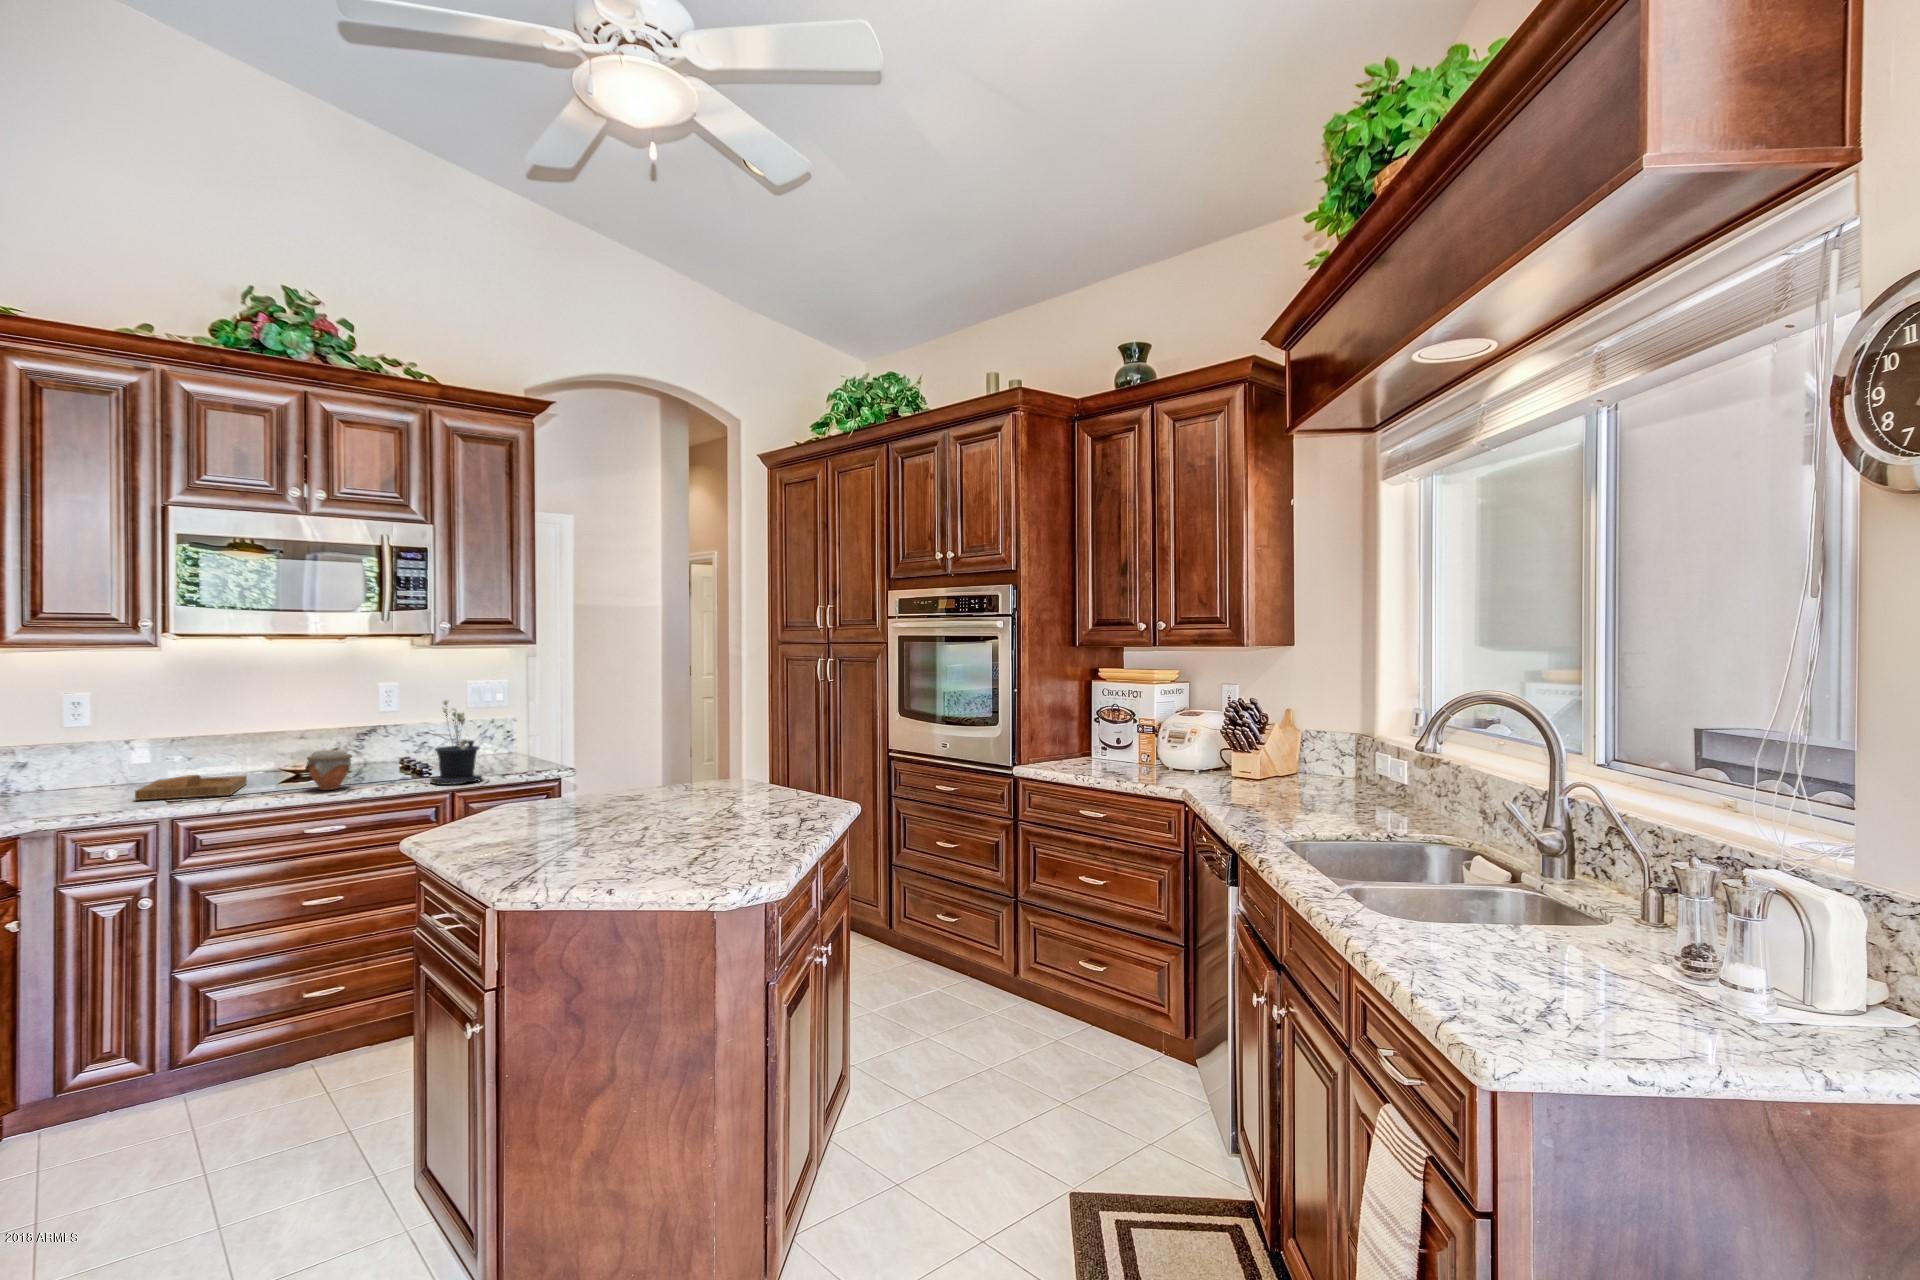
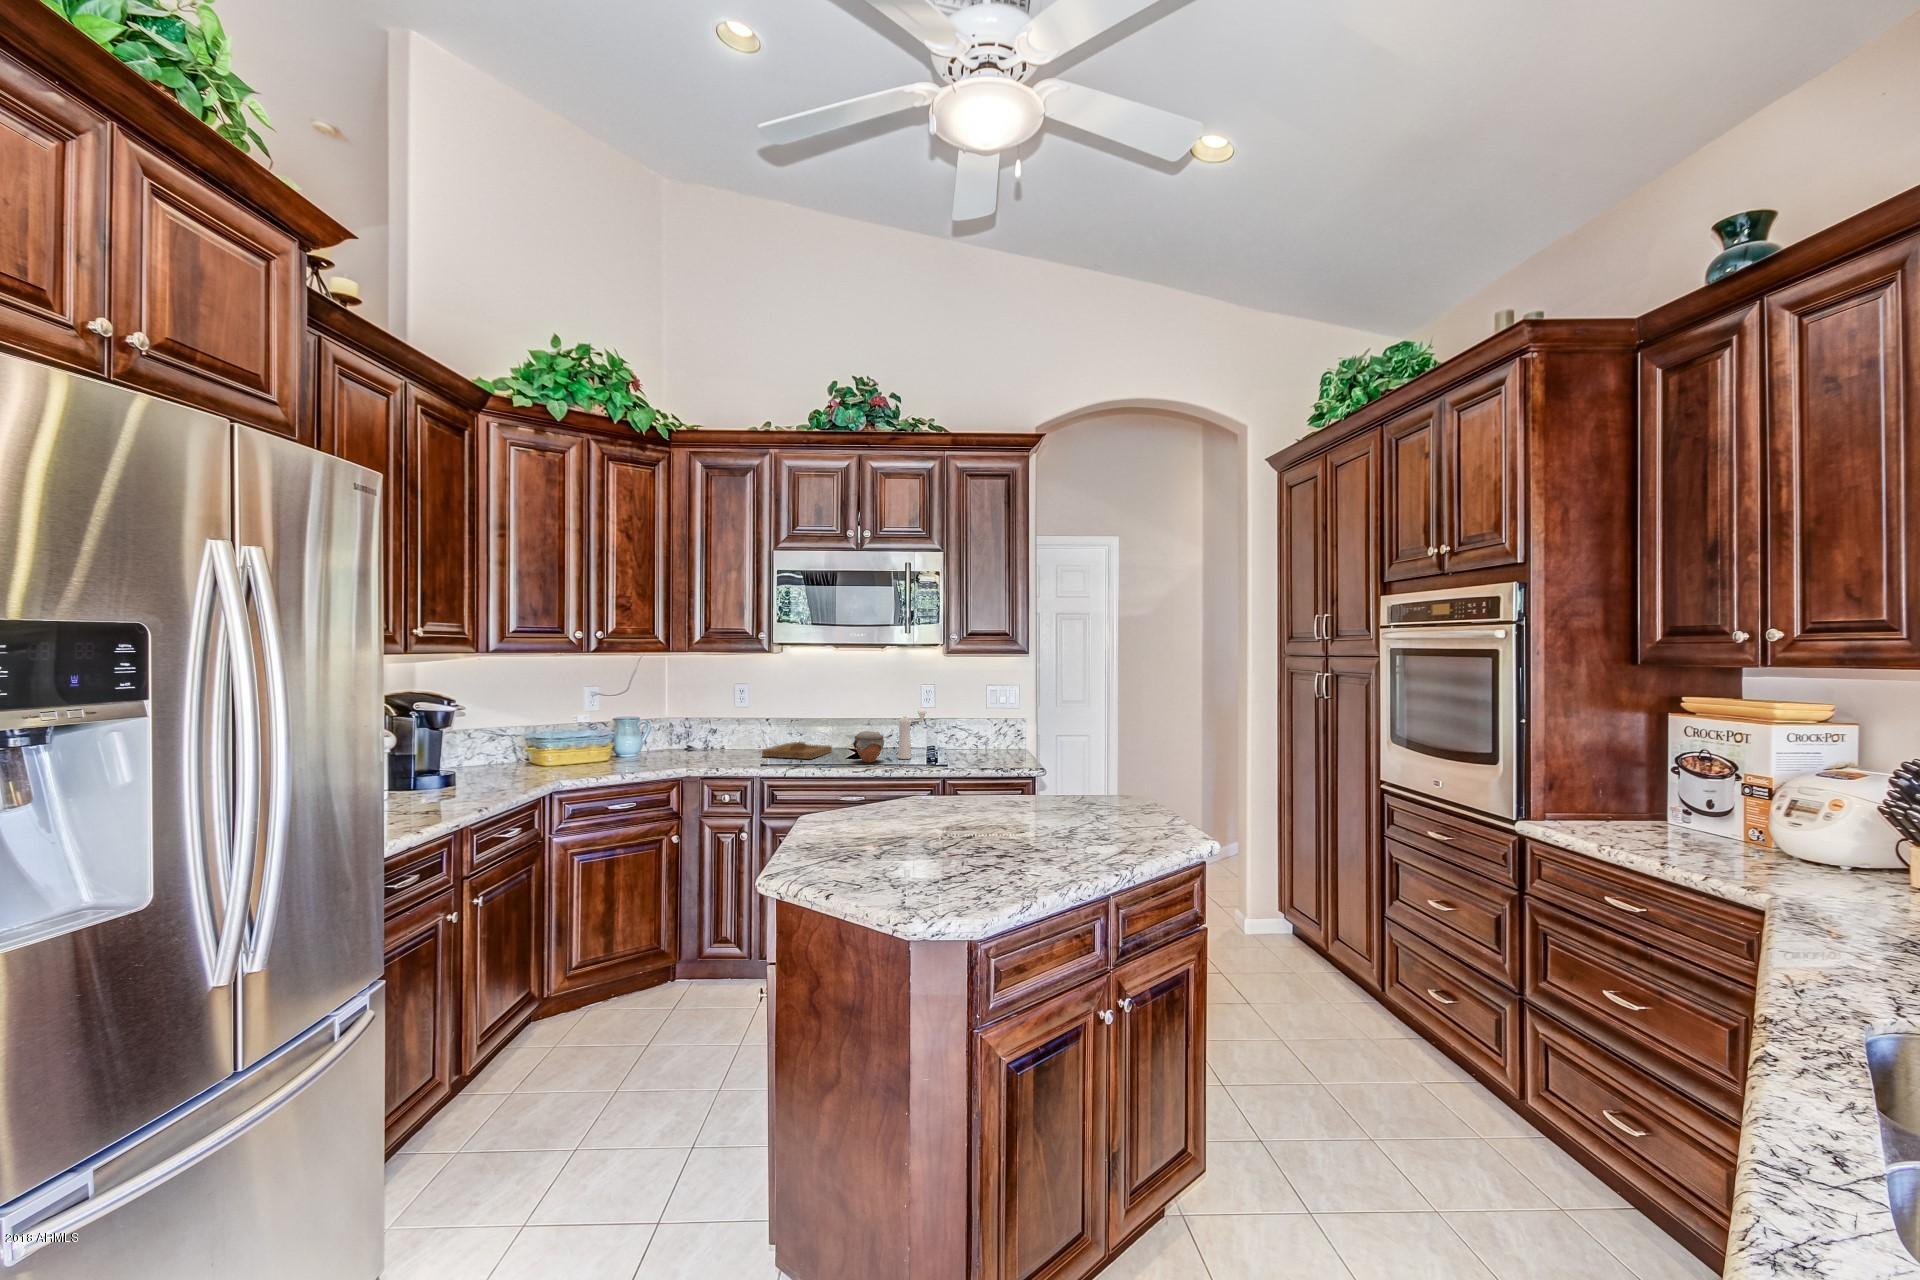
potted plant: present [431,700,483,785] -> none [934,698,975,768]
pepper mill: none [366,717,401,781] -> present [898,709,927,759]

